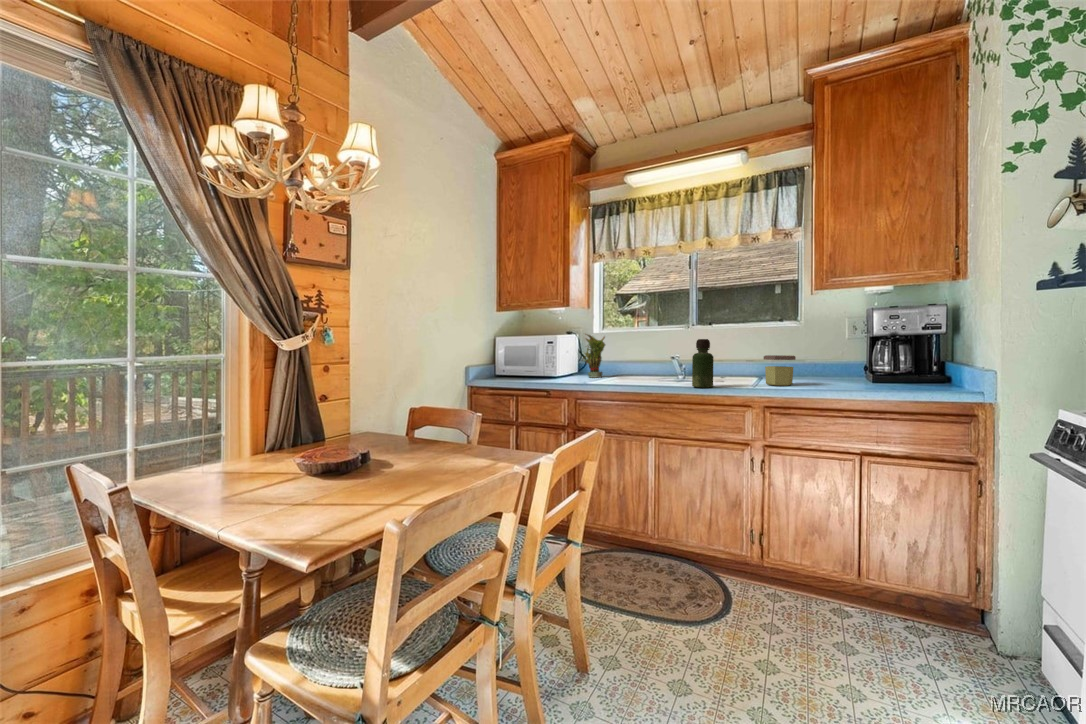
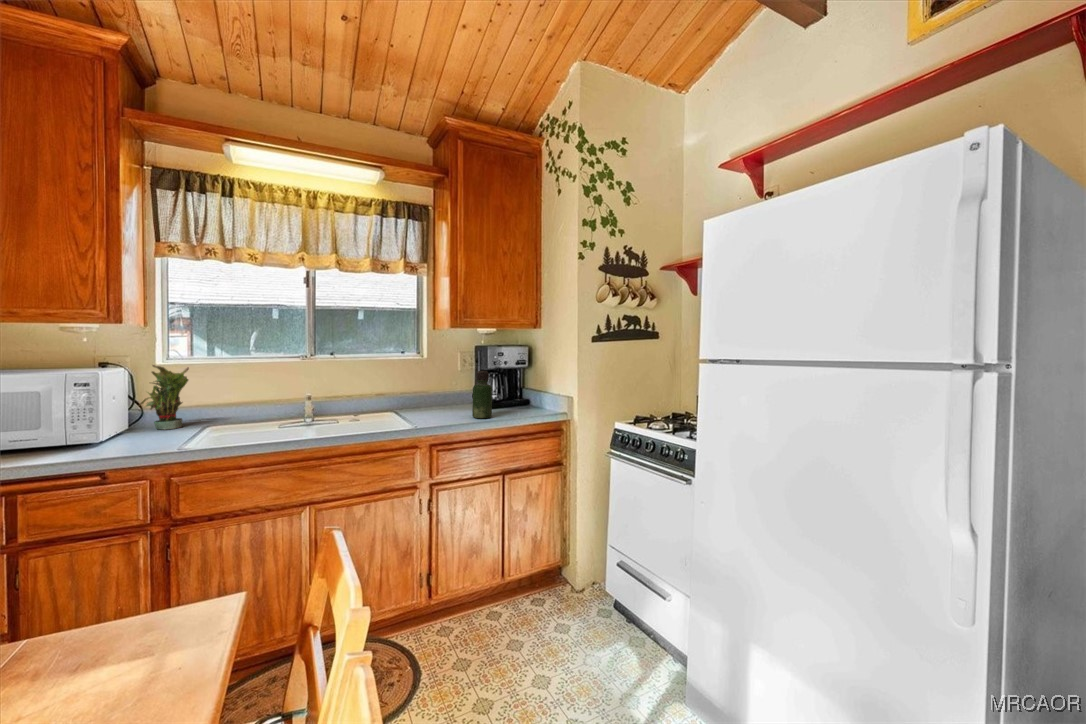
bottle: present [692,339,714,388] -> present [472,371,492,418]
jar: present [764,355,796,386] -> none [418,390,444,421]

